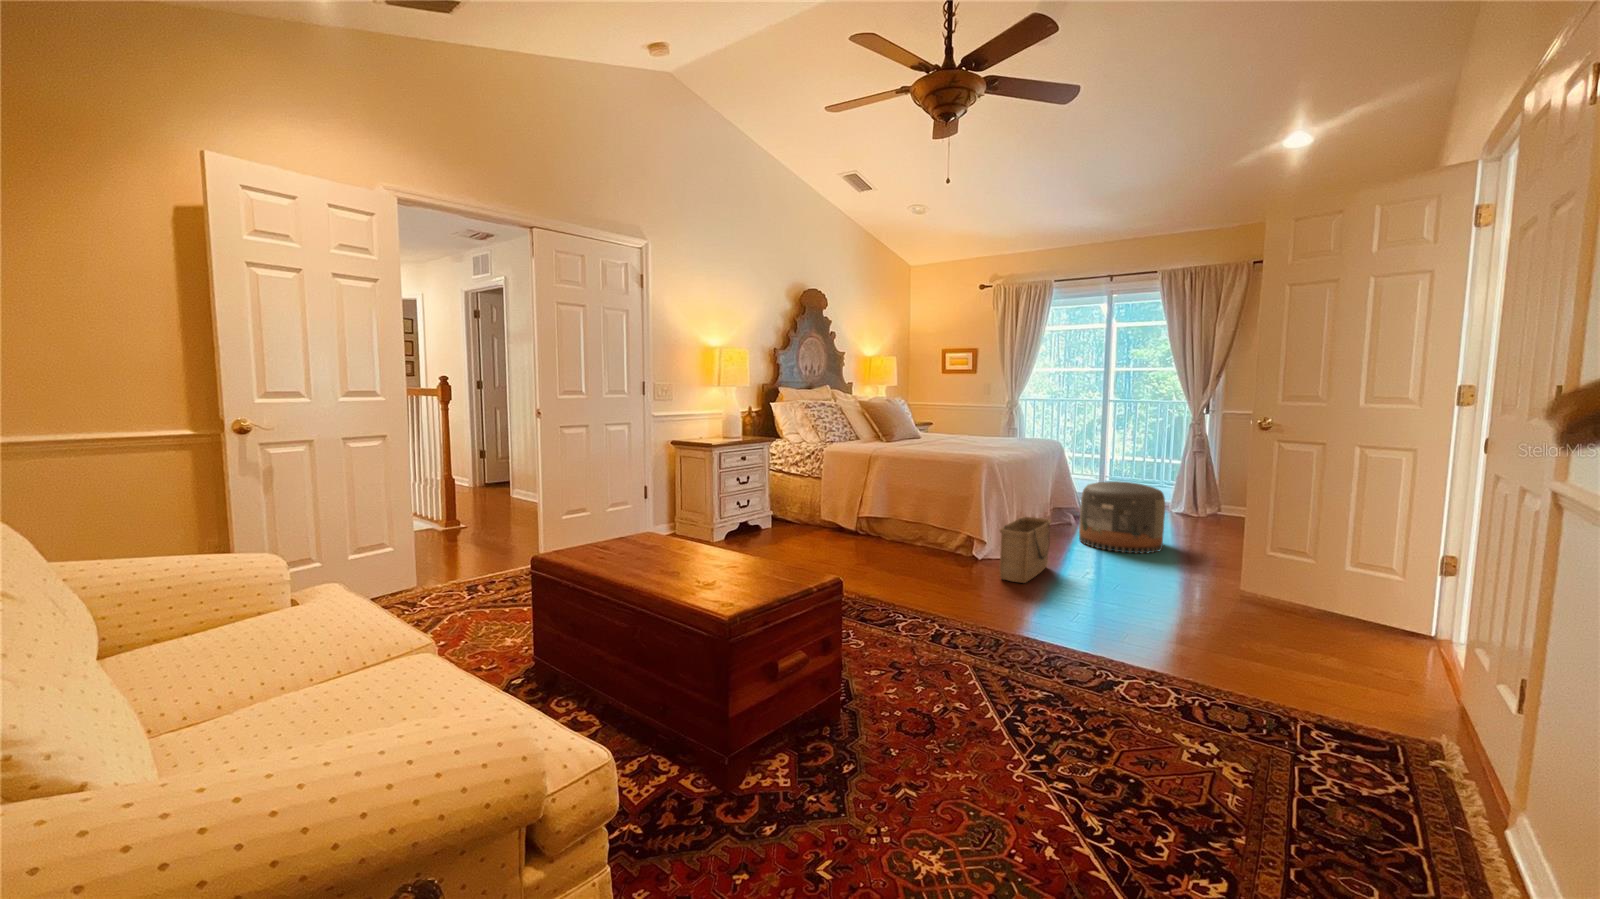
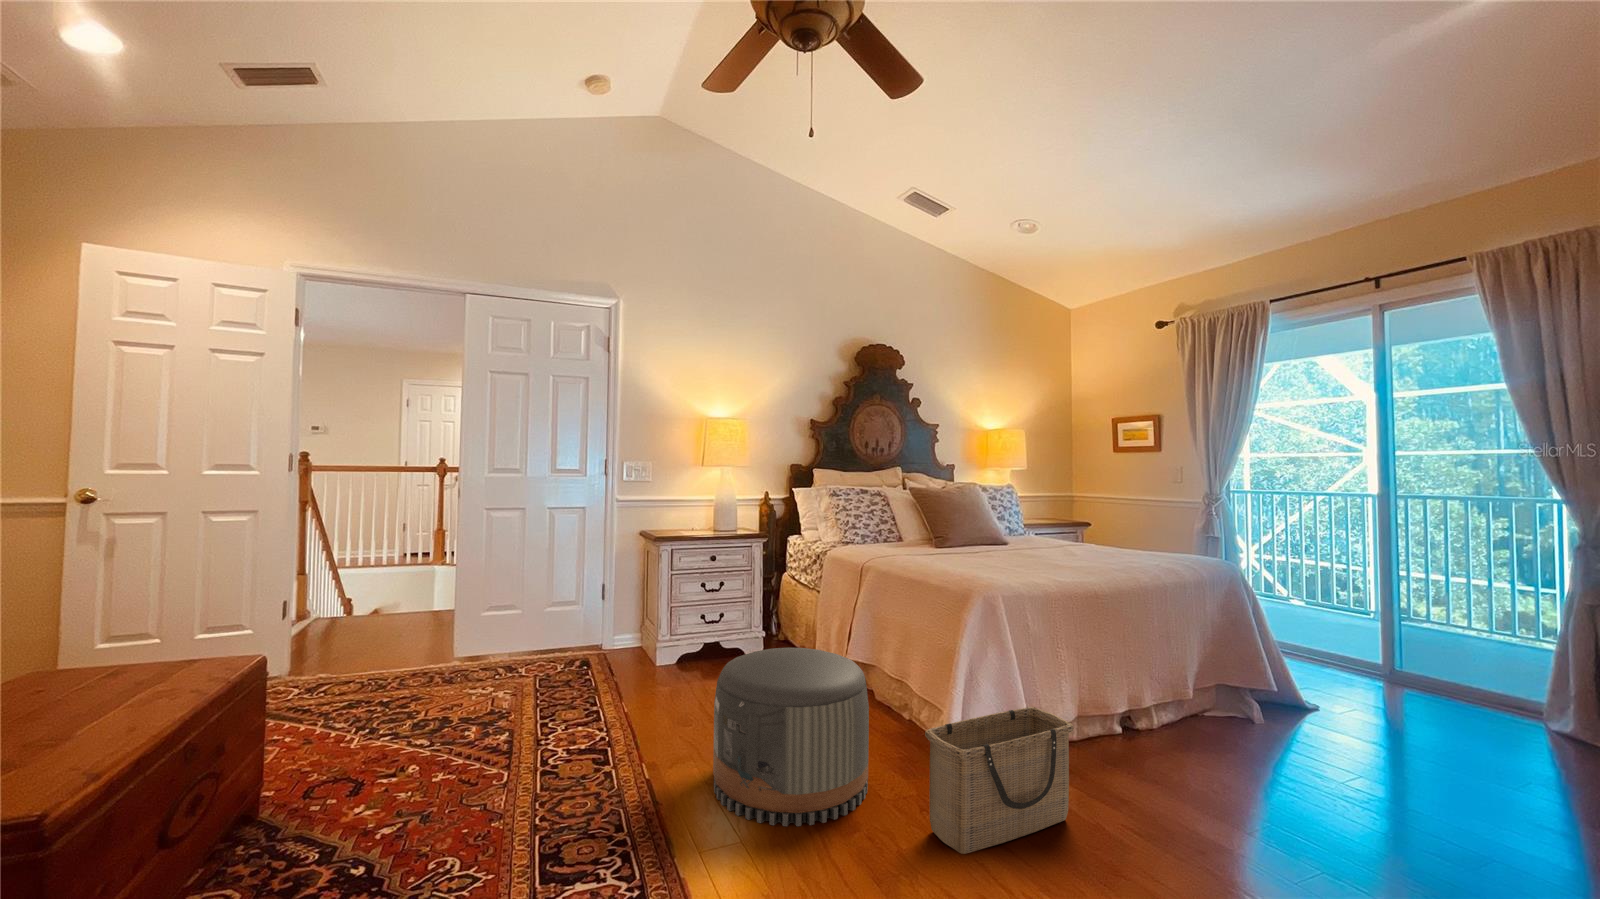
pouf: present [1079,481,1165,554] -> present [713,648,869,826]

